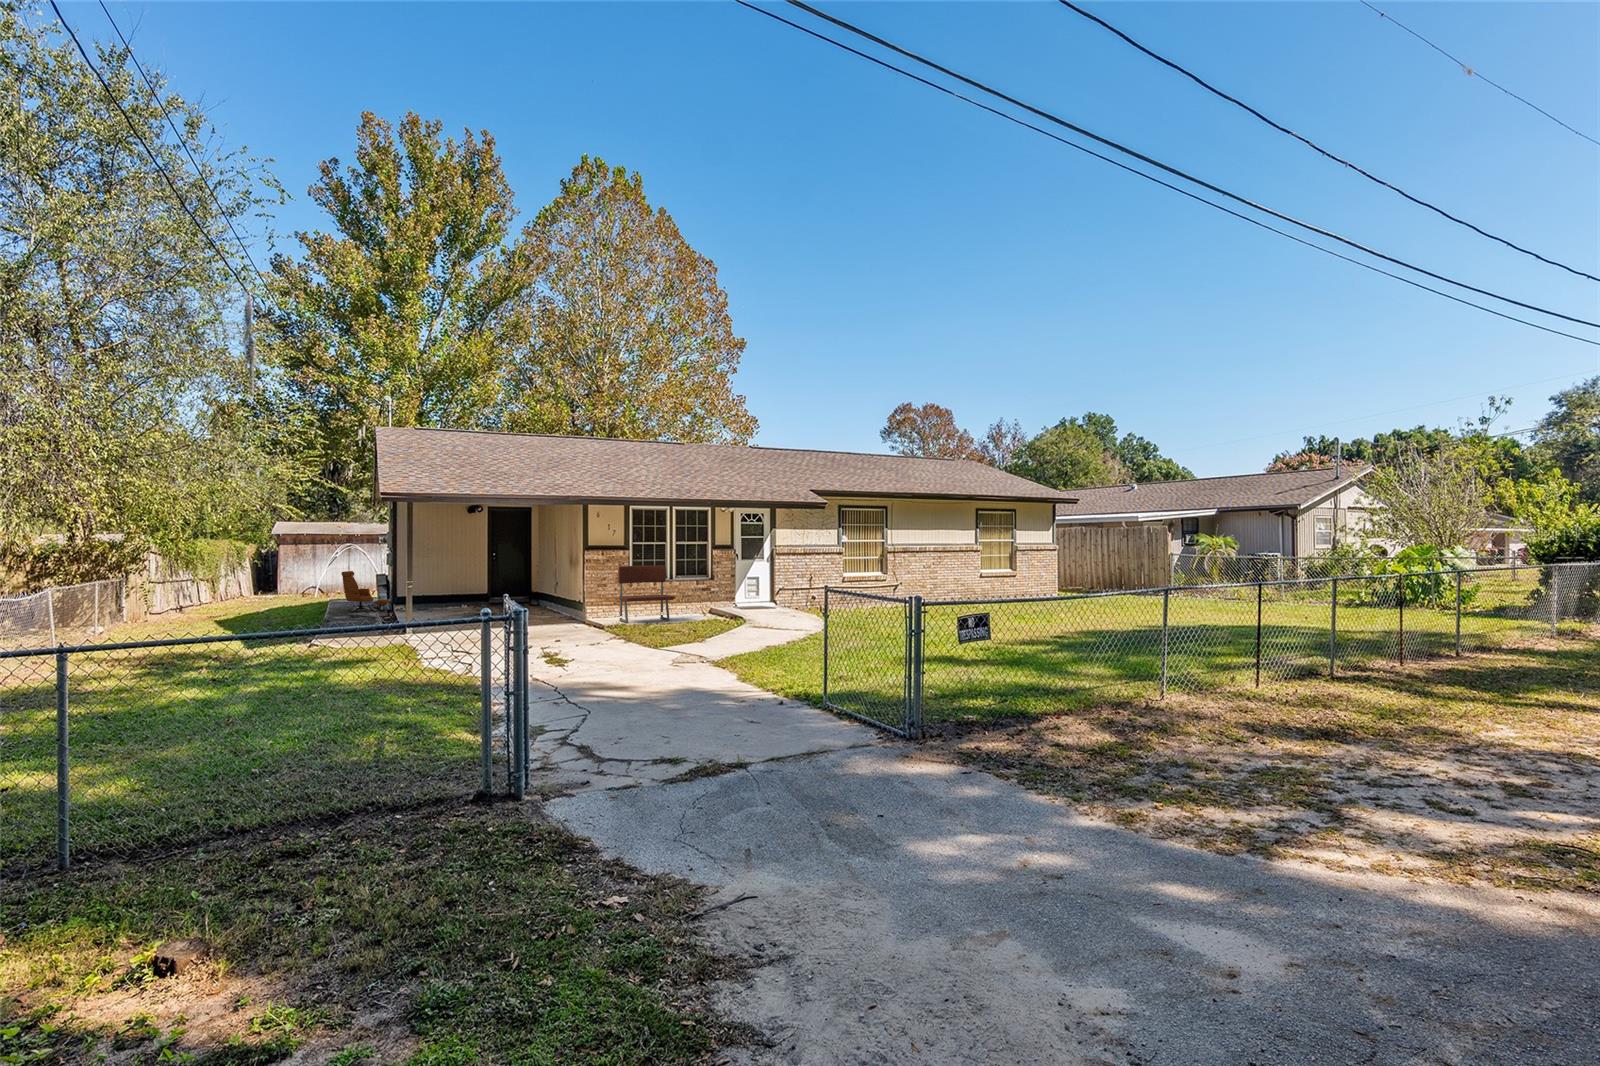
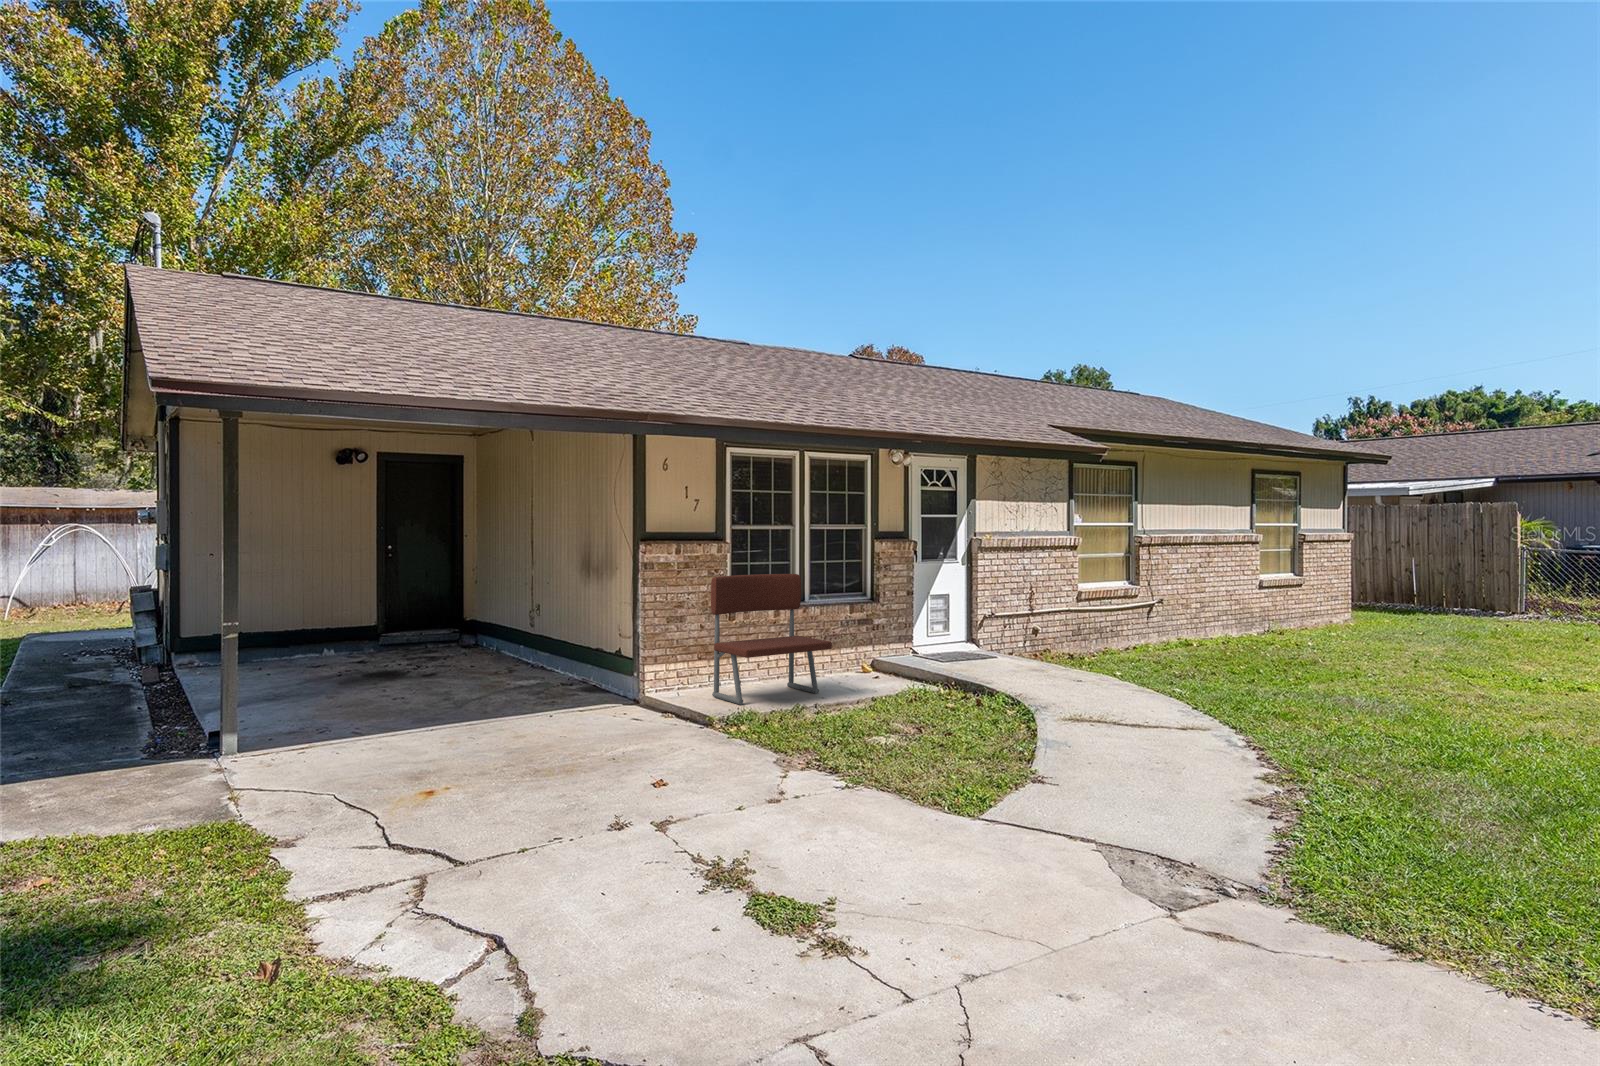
lounge chair: present [341,571,389,612] -> none [46,583,171,674]

